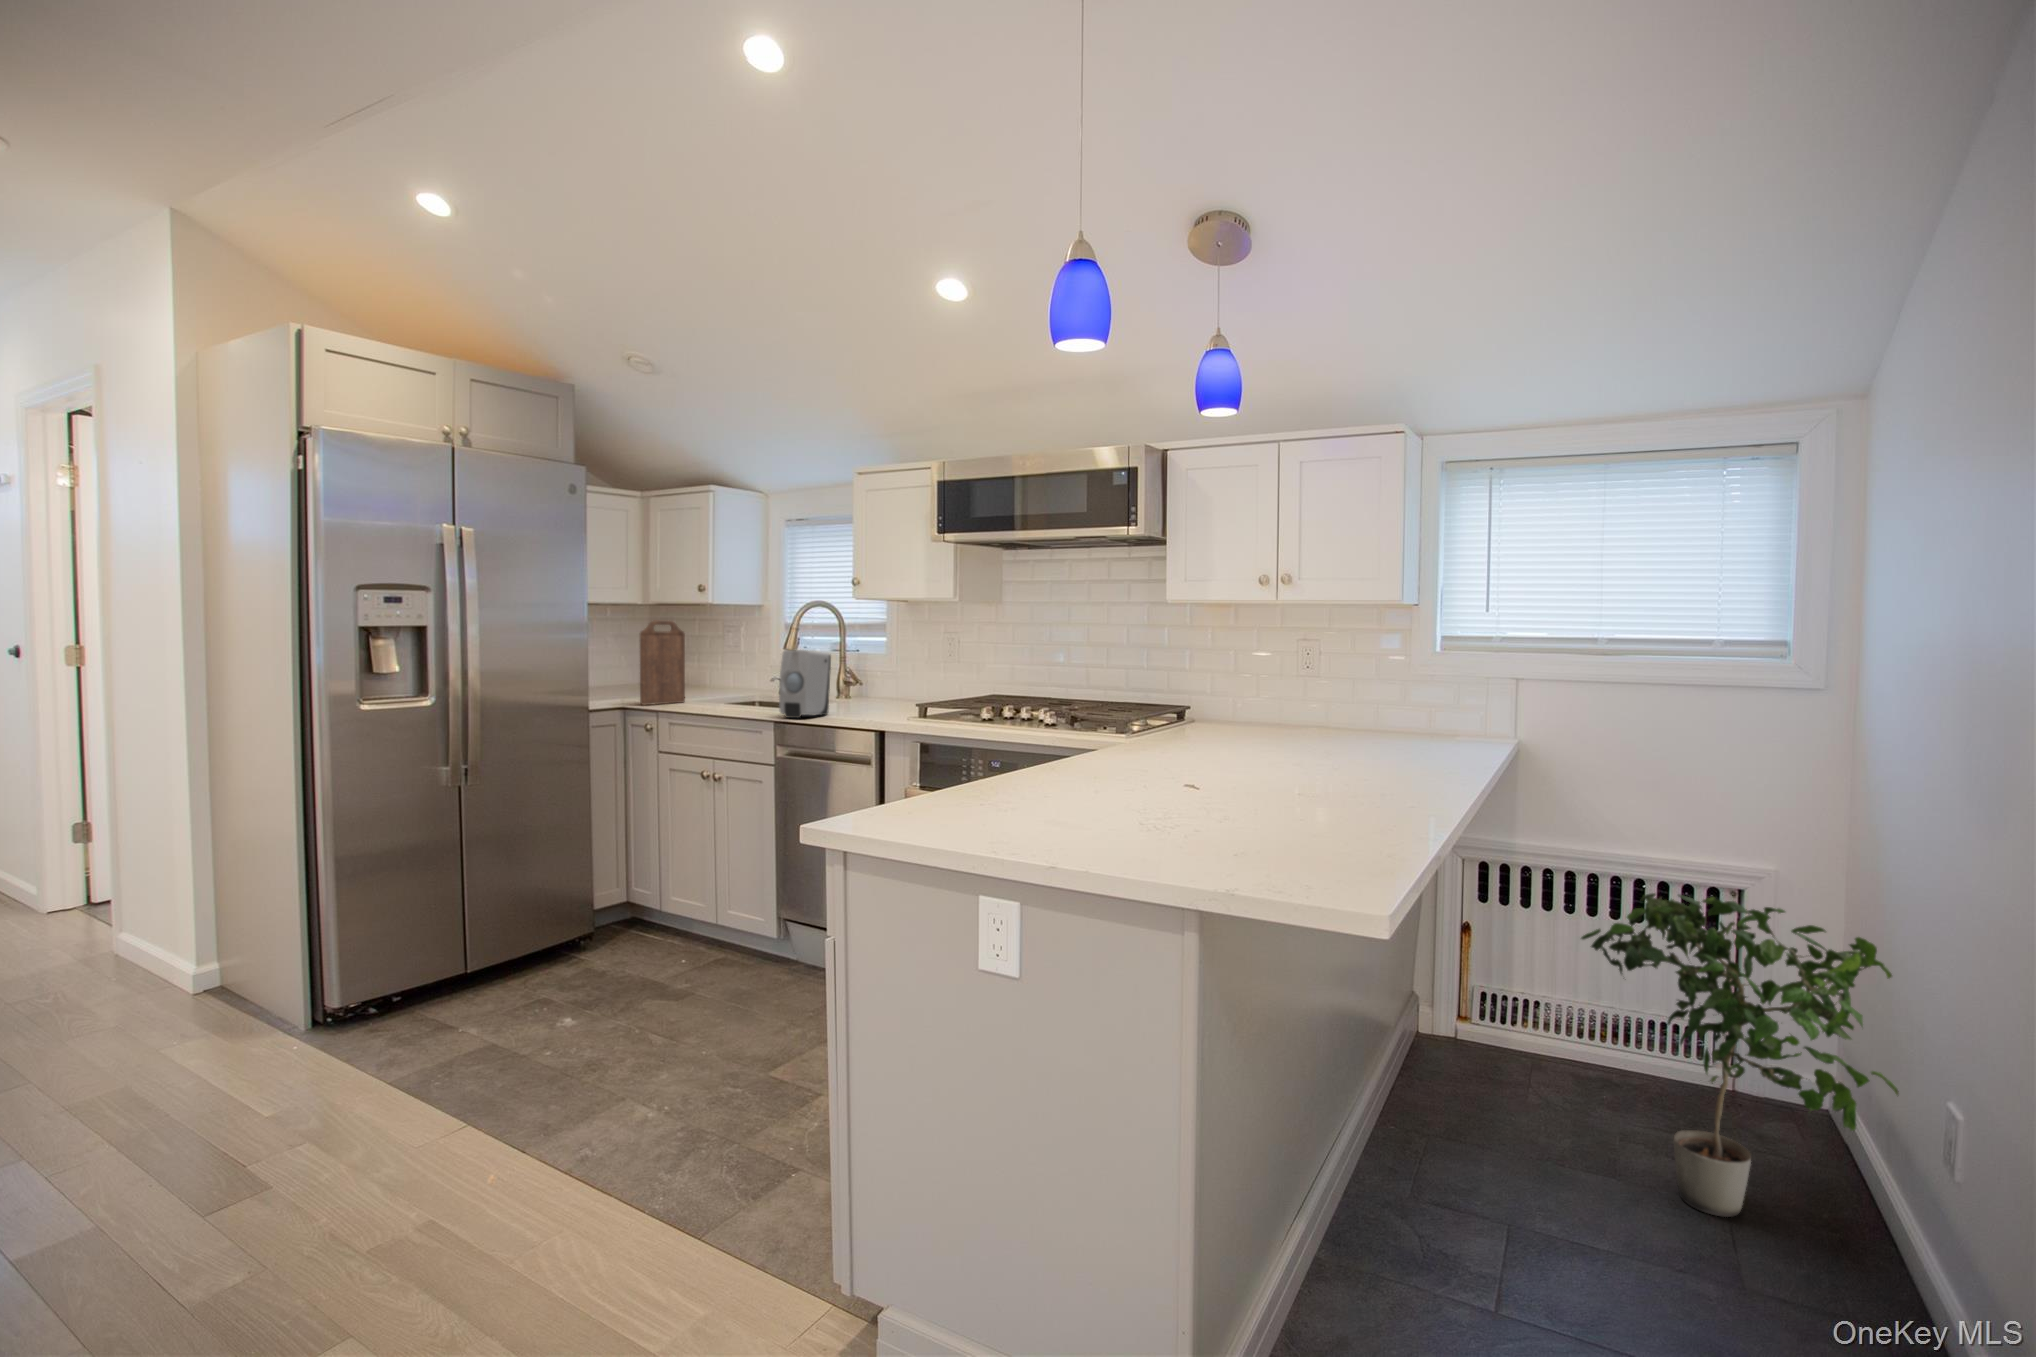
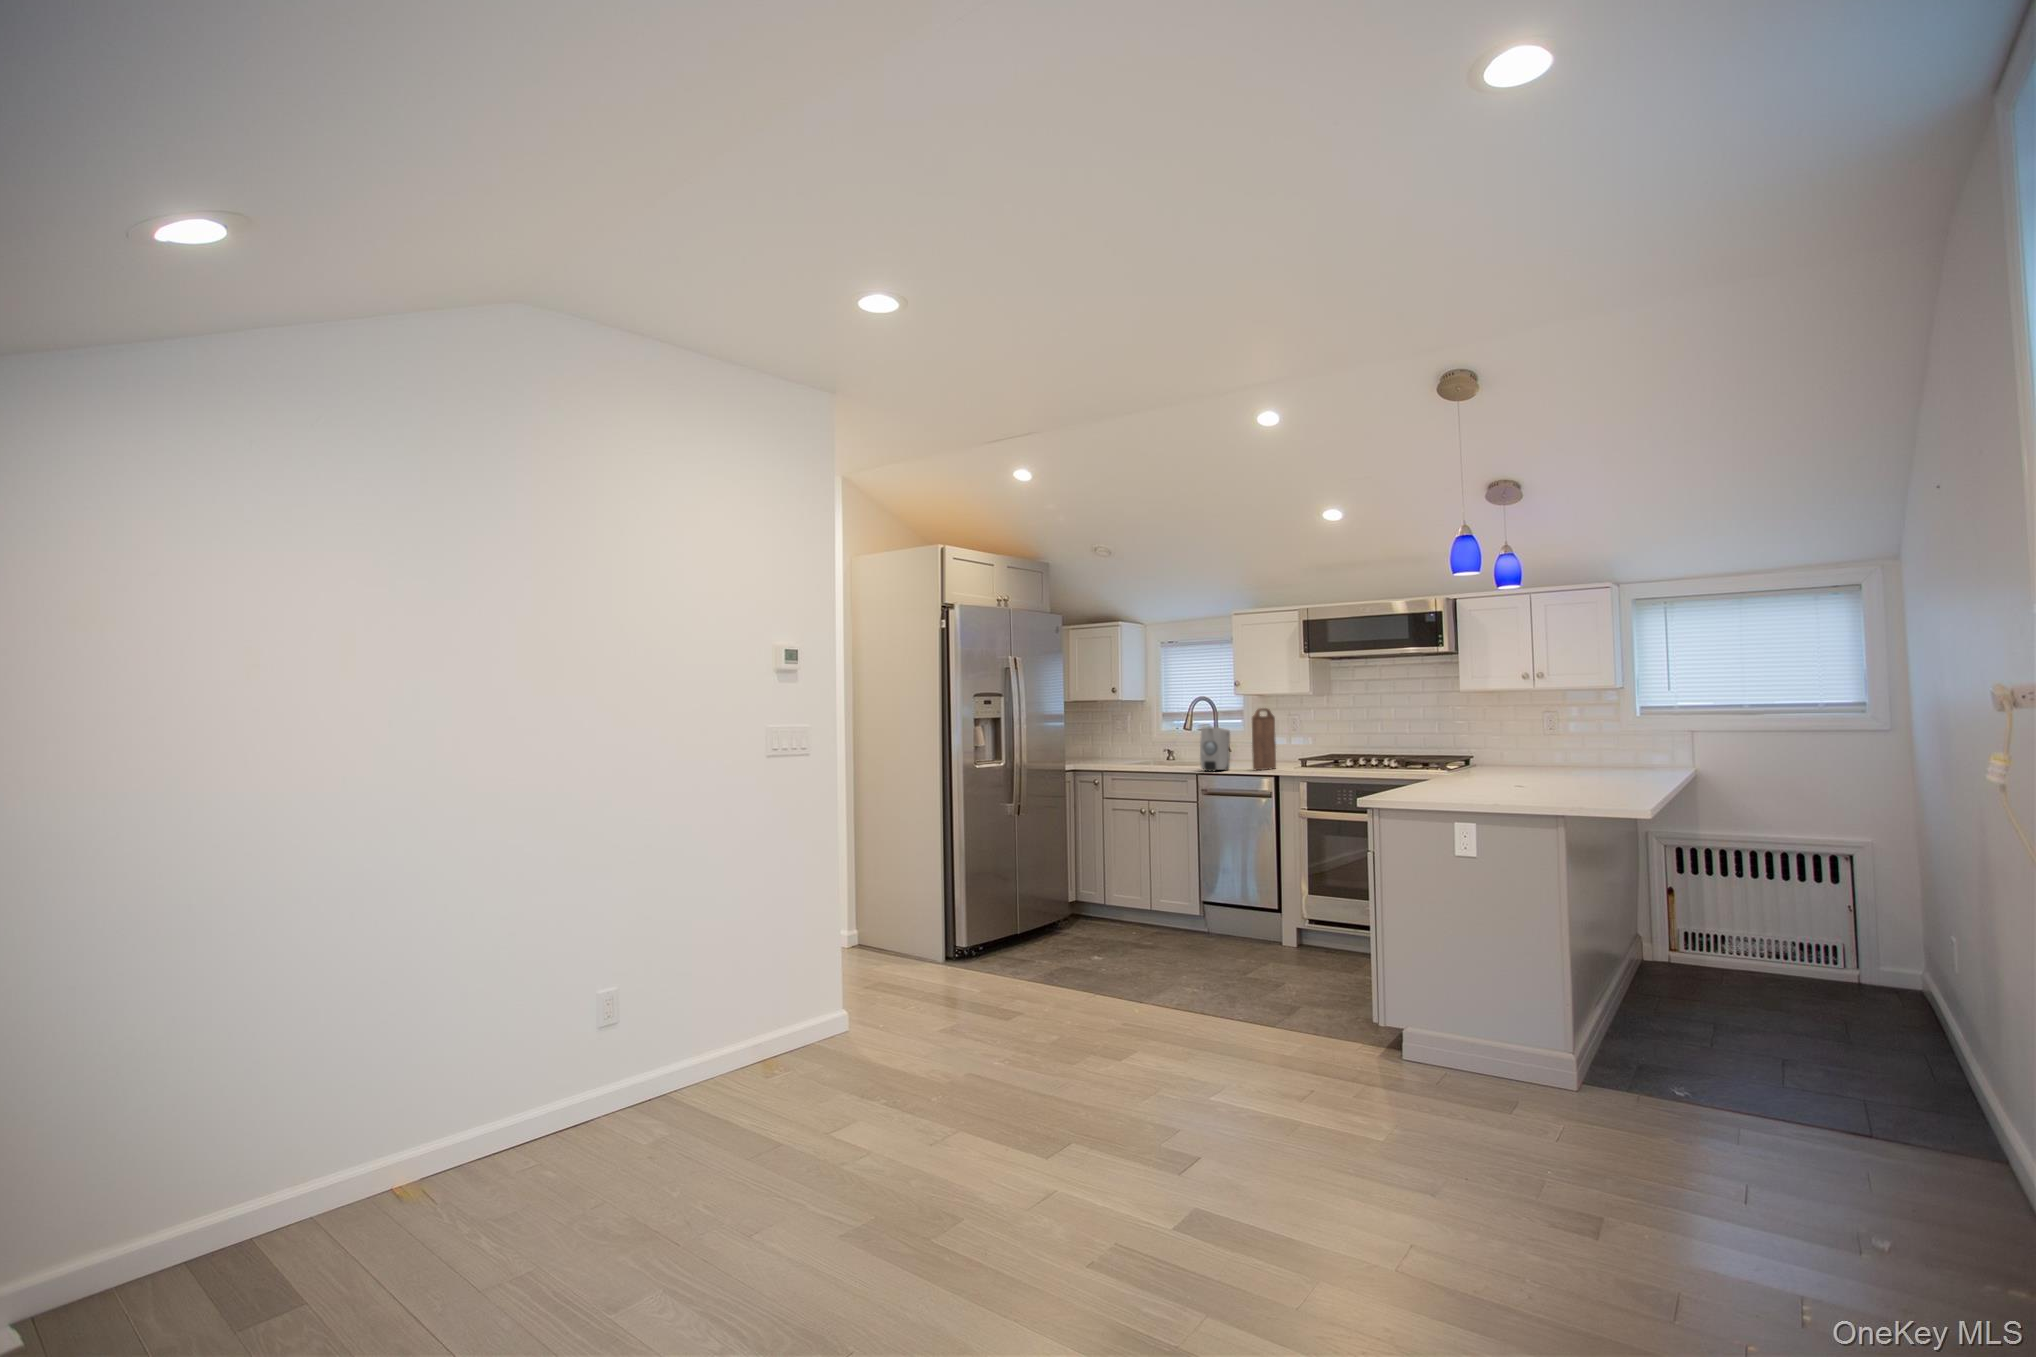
cutting board: present [640,621,685,705] -> present [1252,708,1276,770]
potted plant: present [1581,893,1899,1217] -> none [1711,841,1867,1009]

